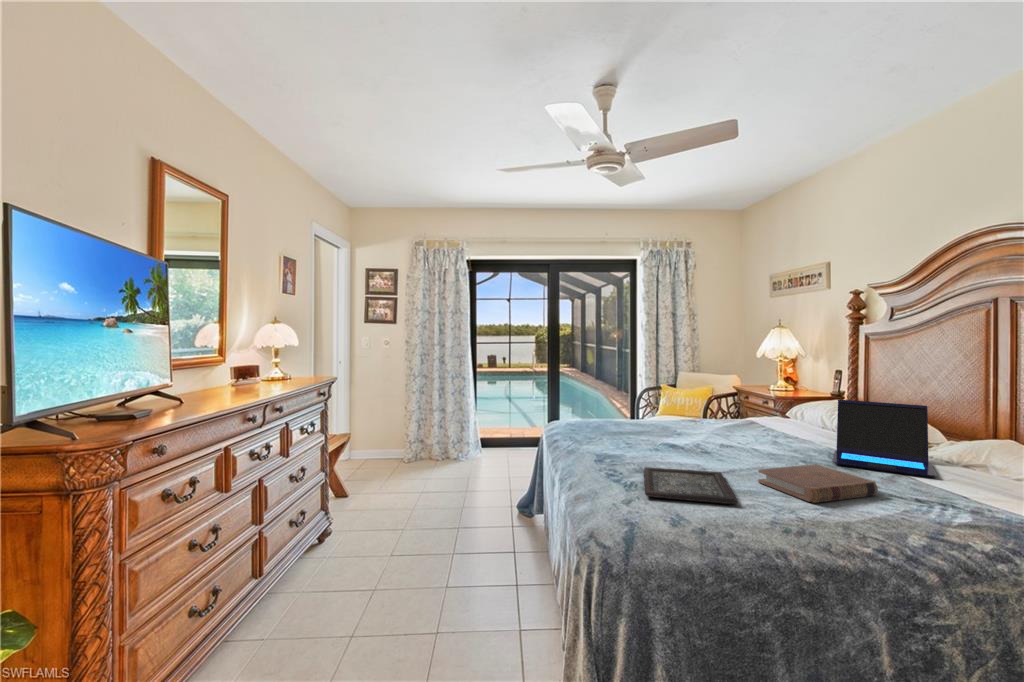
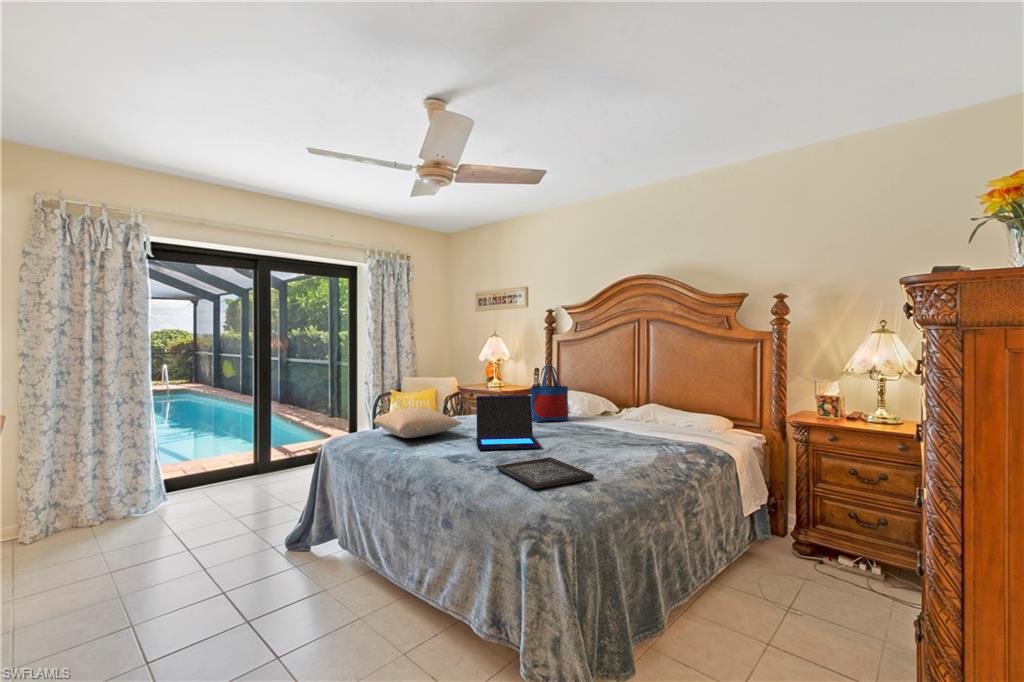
tote bag: none [776,365,838,439] -> present [530,366,569,422]
laptop: present [832,399,937,477] -> present [476,395,541,450]
pillow: none [589,400,664,429] -> present [373,408,462,438]
book: present [758,464,878,503] -> none [578,439,643,465]

